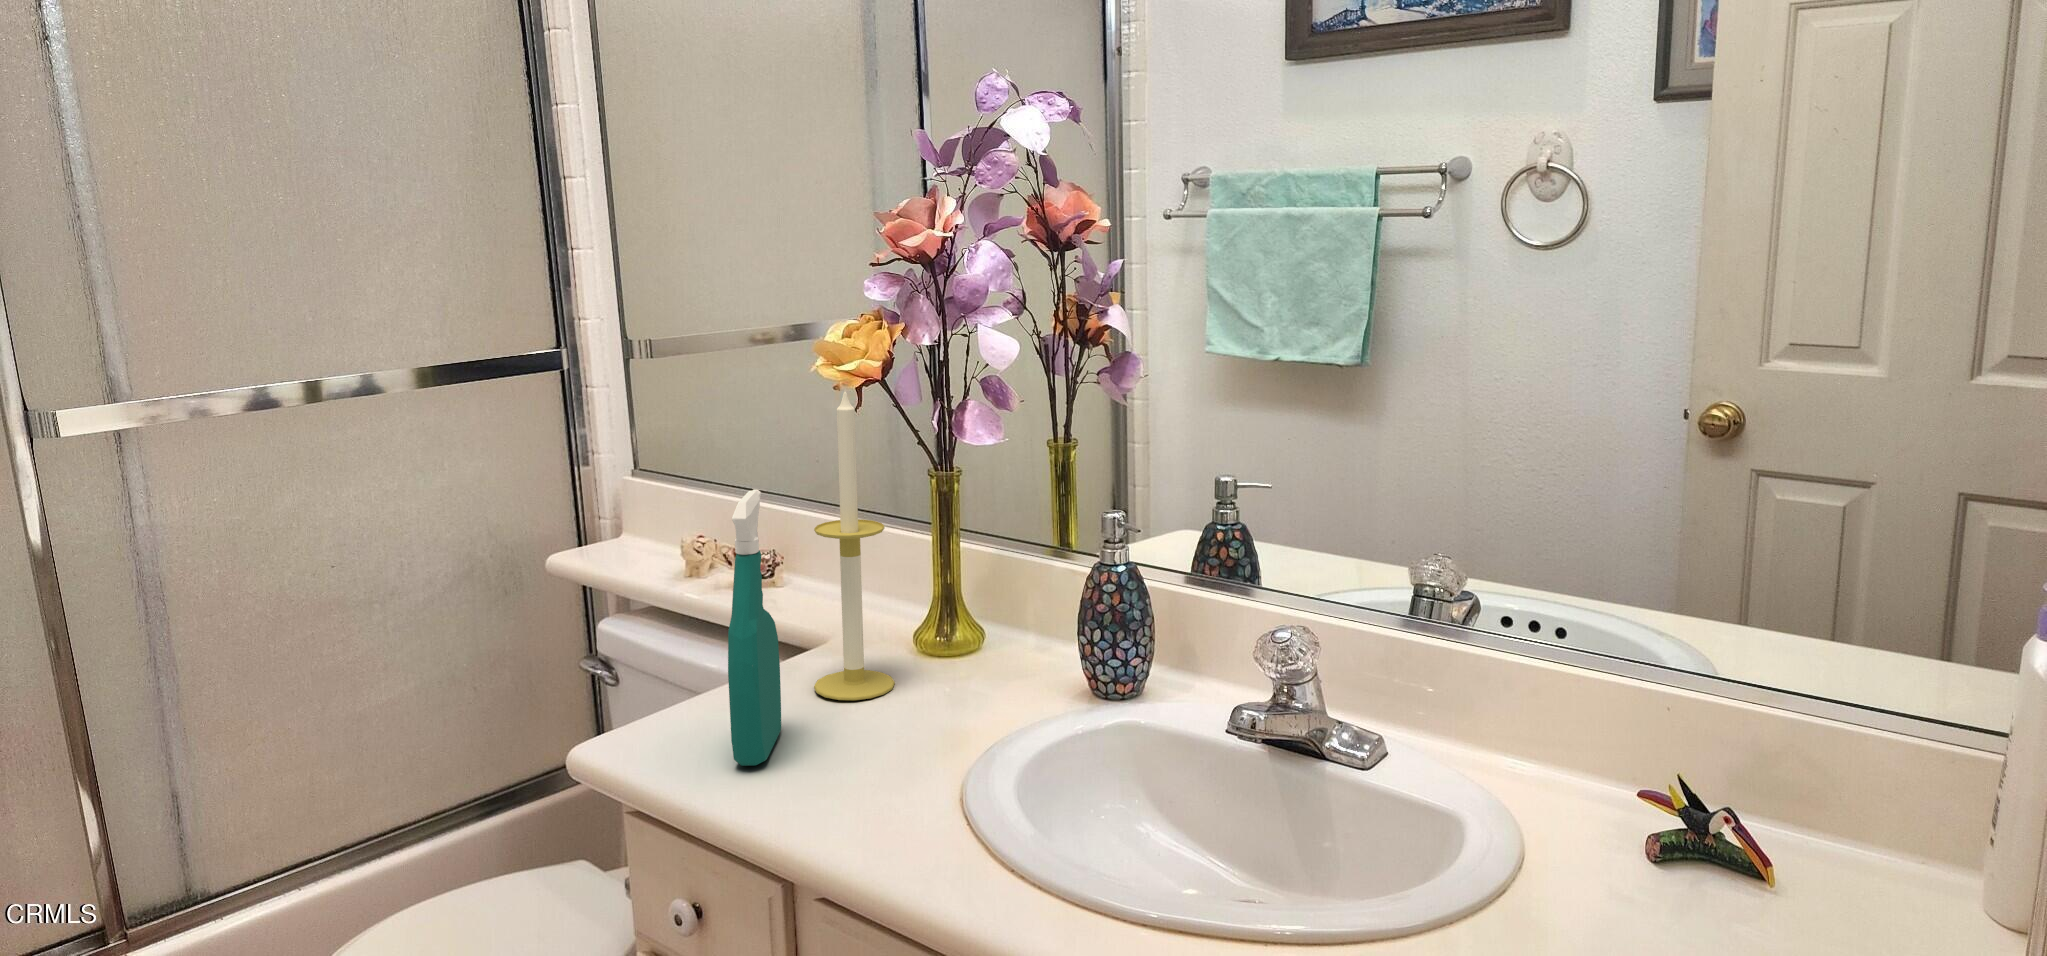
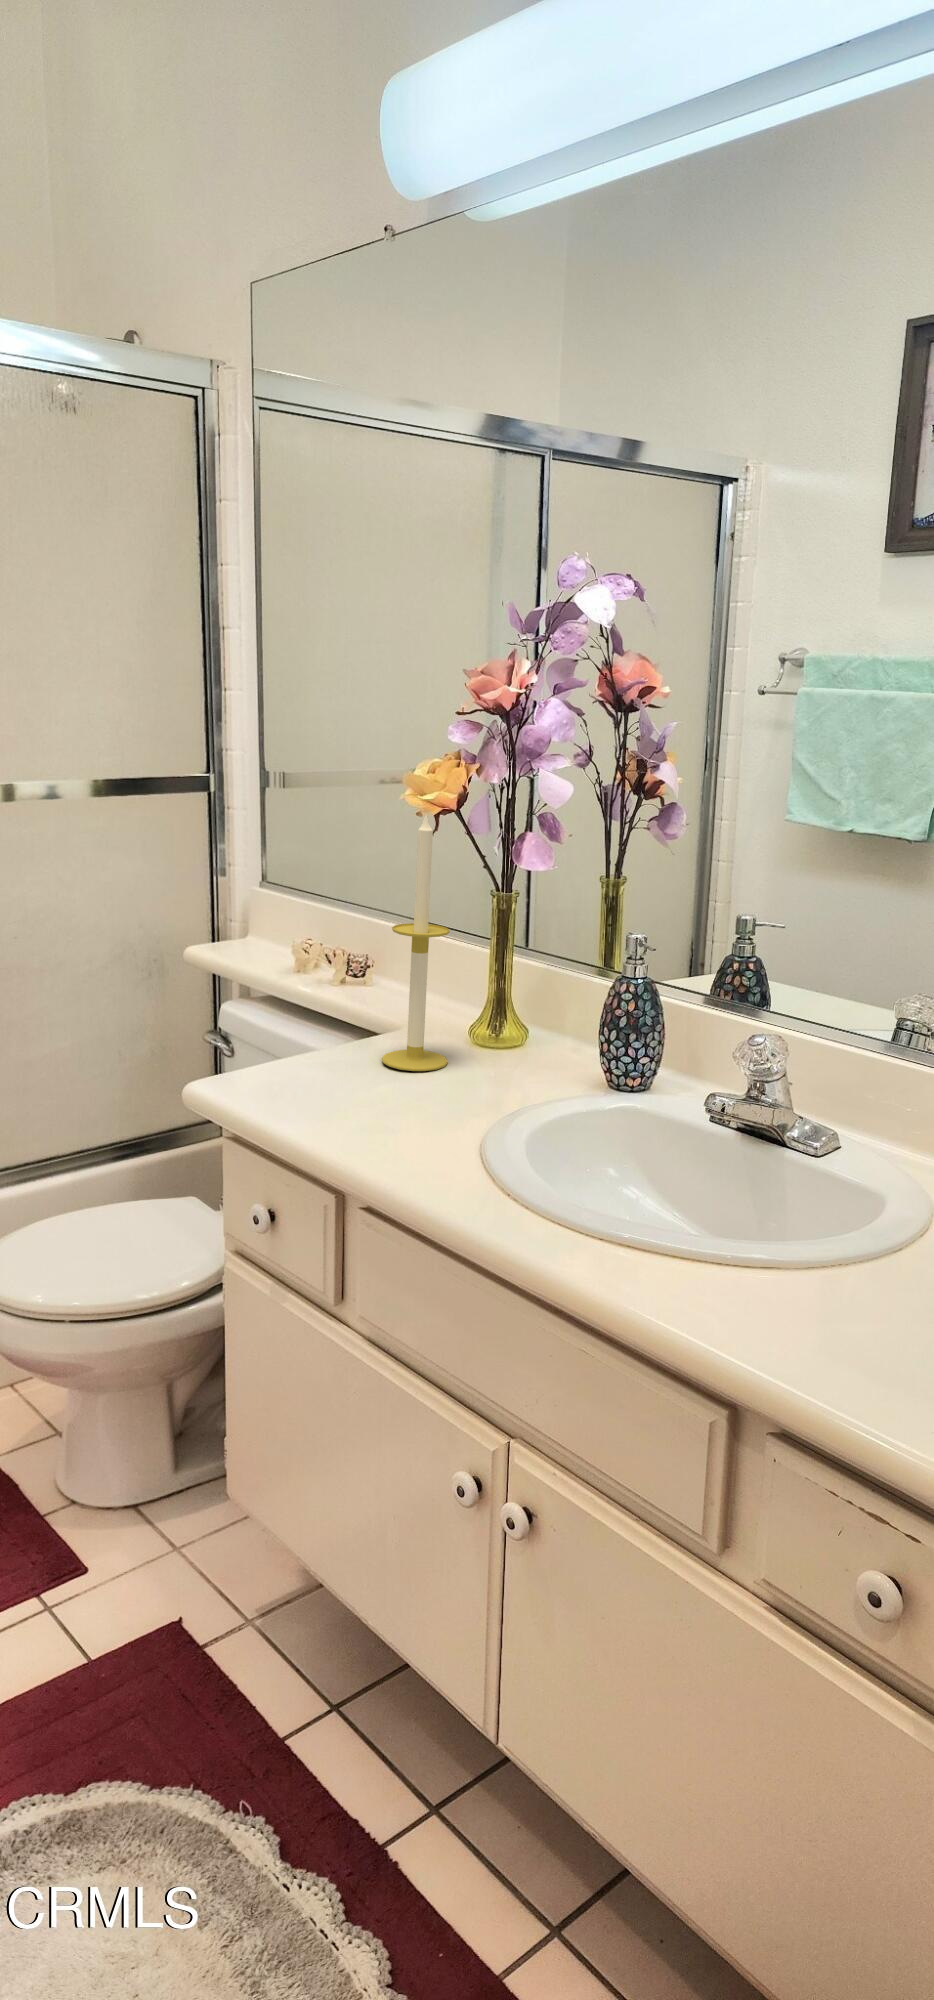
spray bottle: present [728,489,781,766] -> none [307,887,353,1106]

